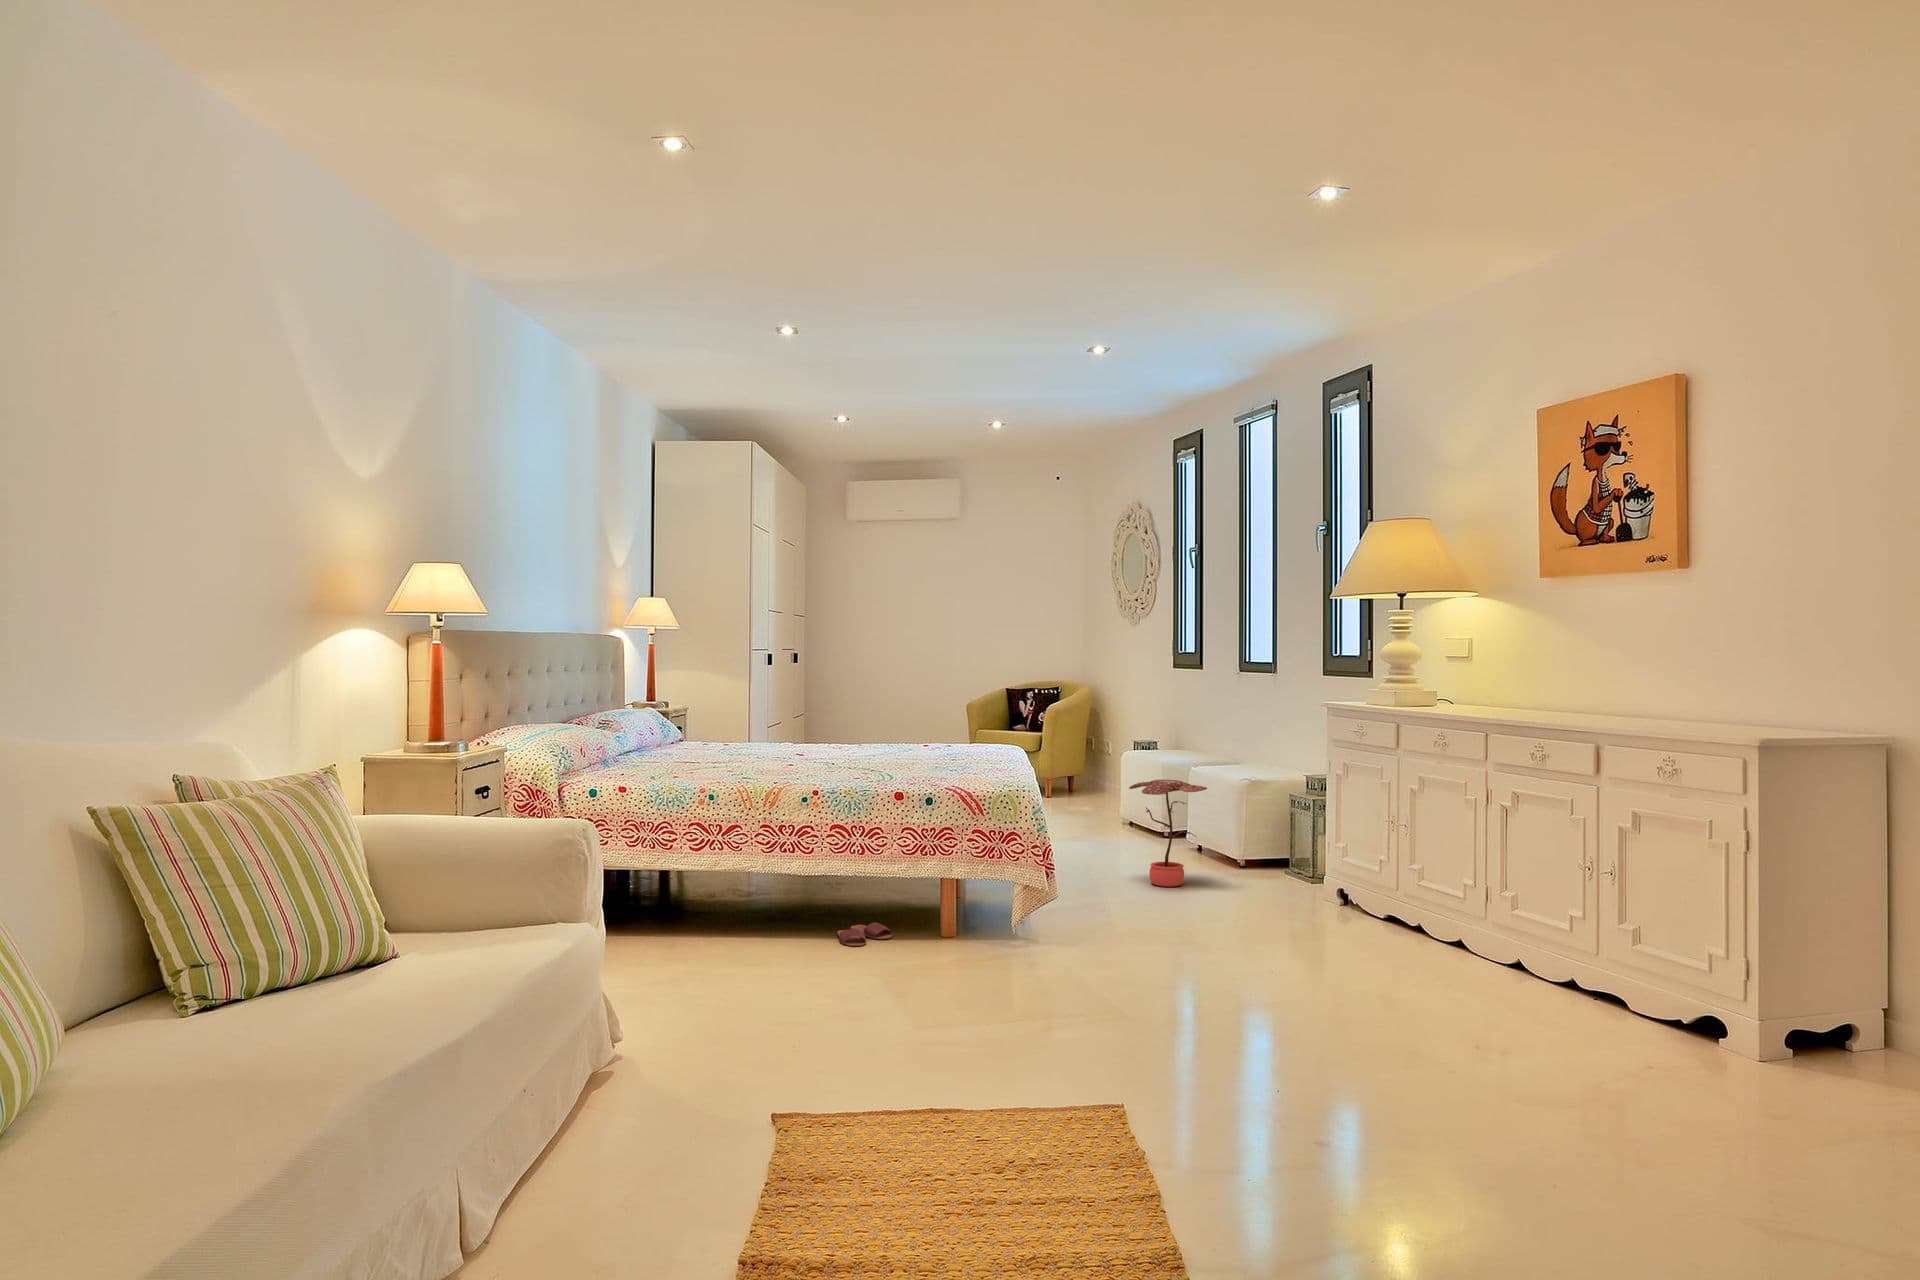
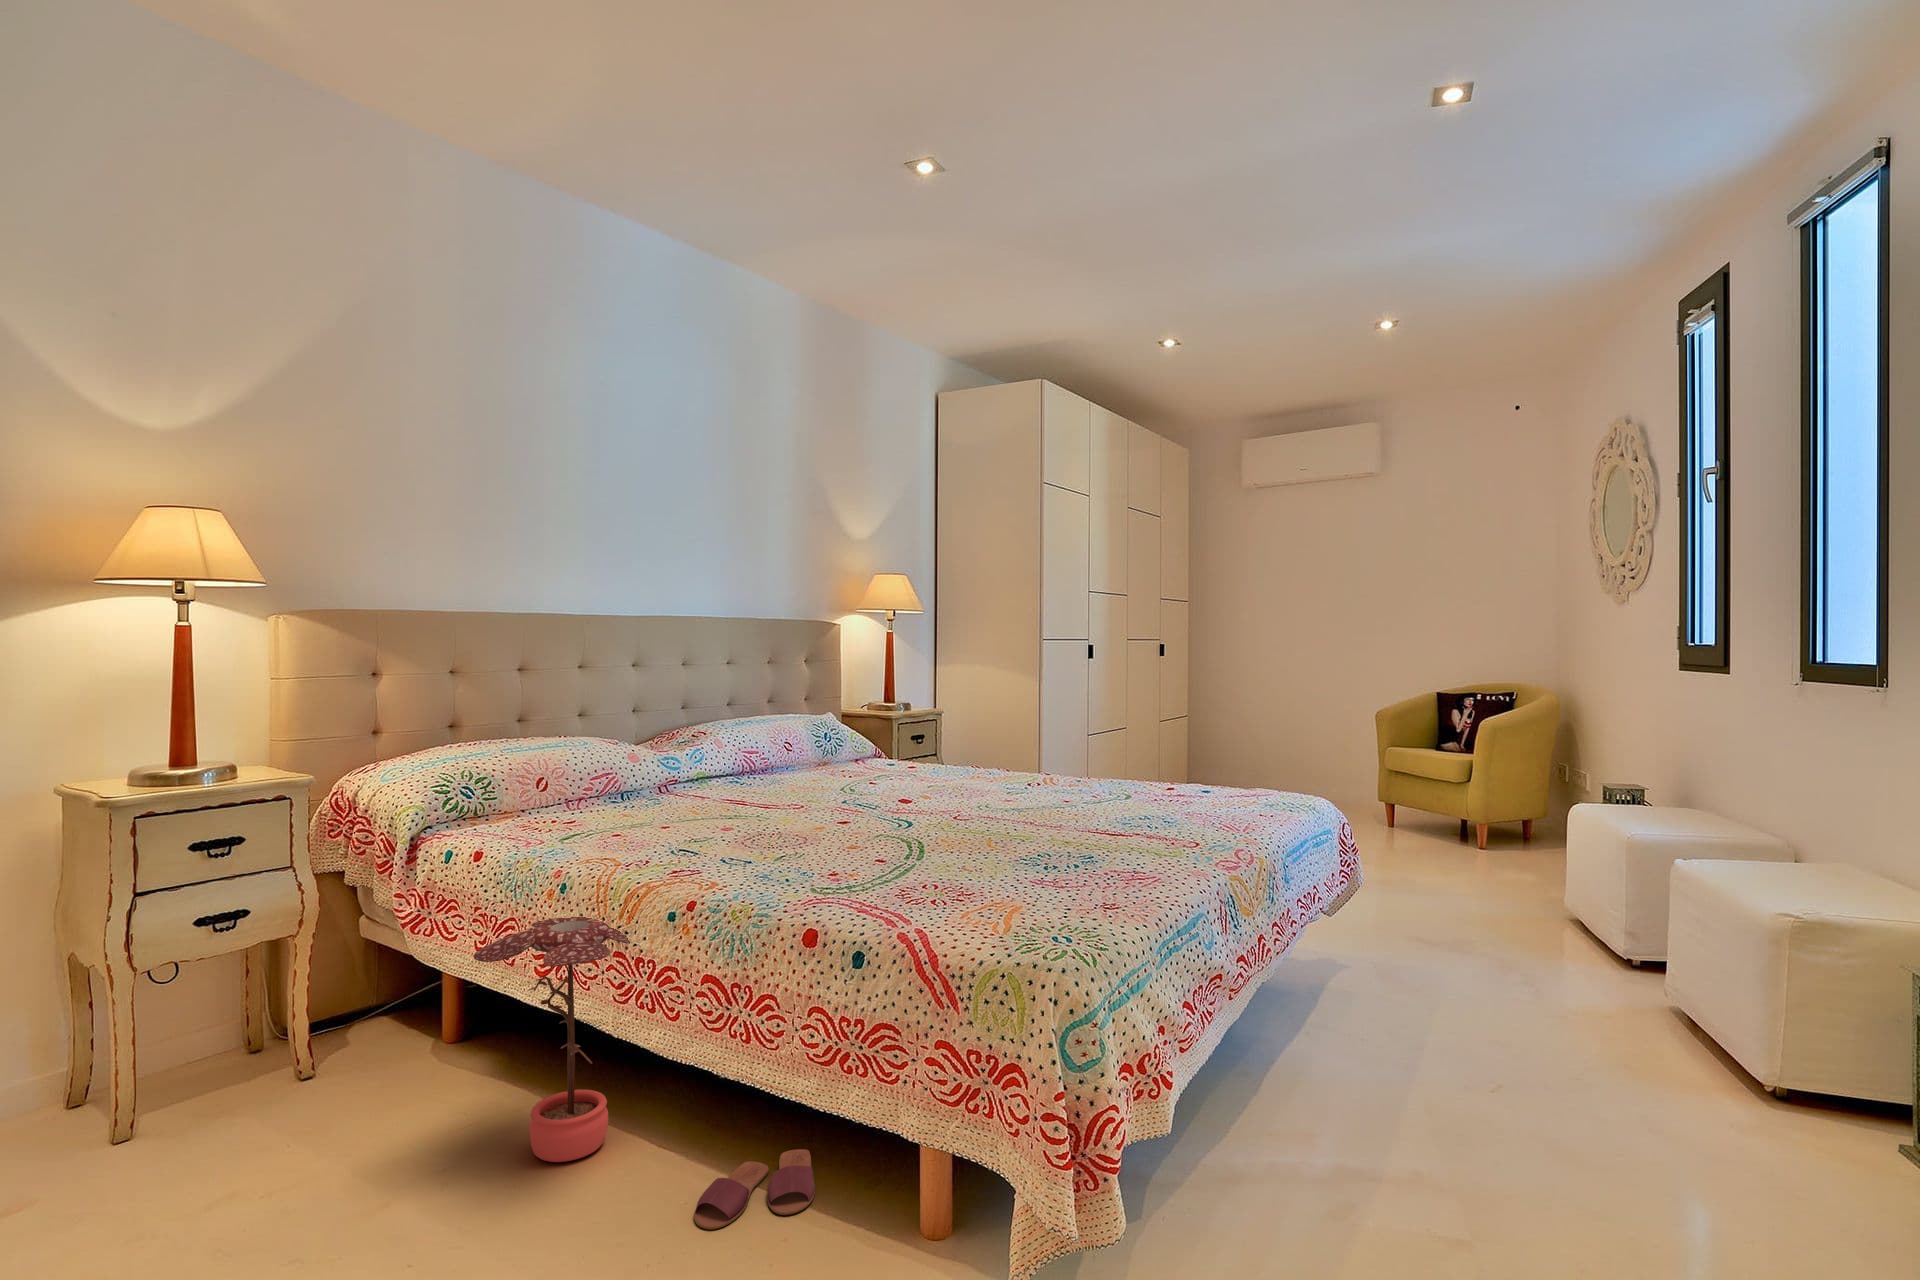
potted plant: present [1129,780,1207,887] -> present [473,916,630,1162]

